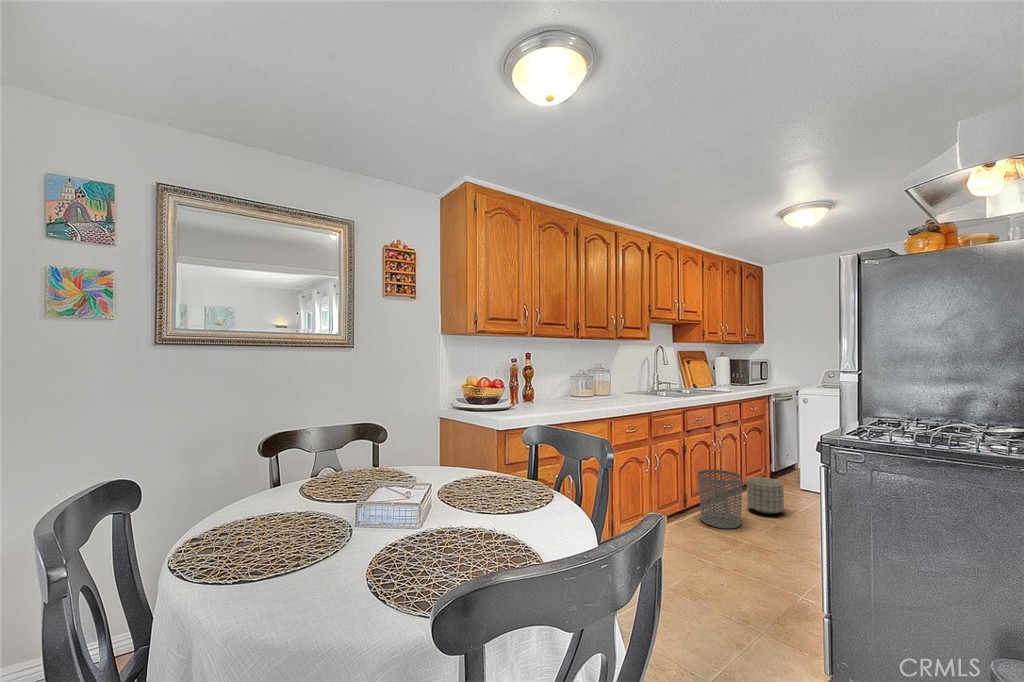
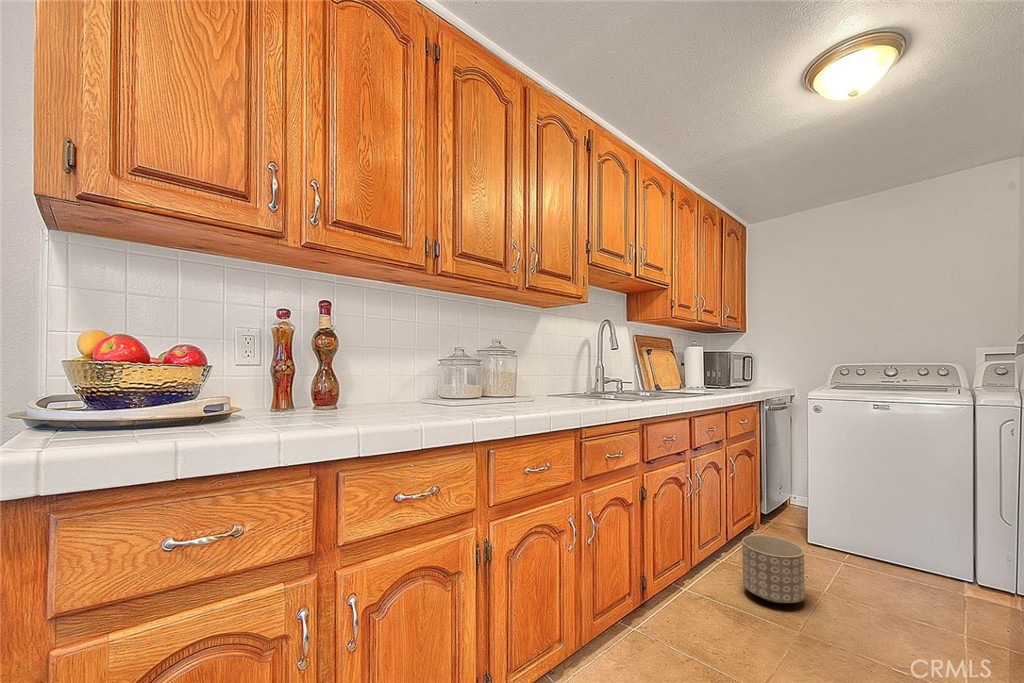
waste bin: present [698,470,742,529] -> none [665,528,743,646]

